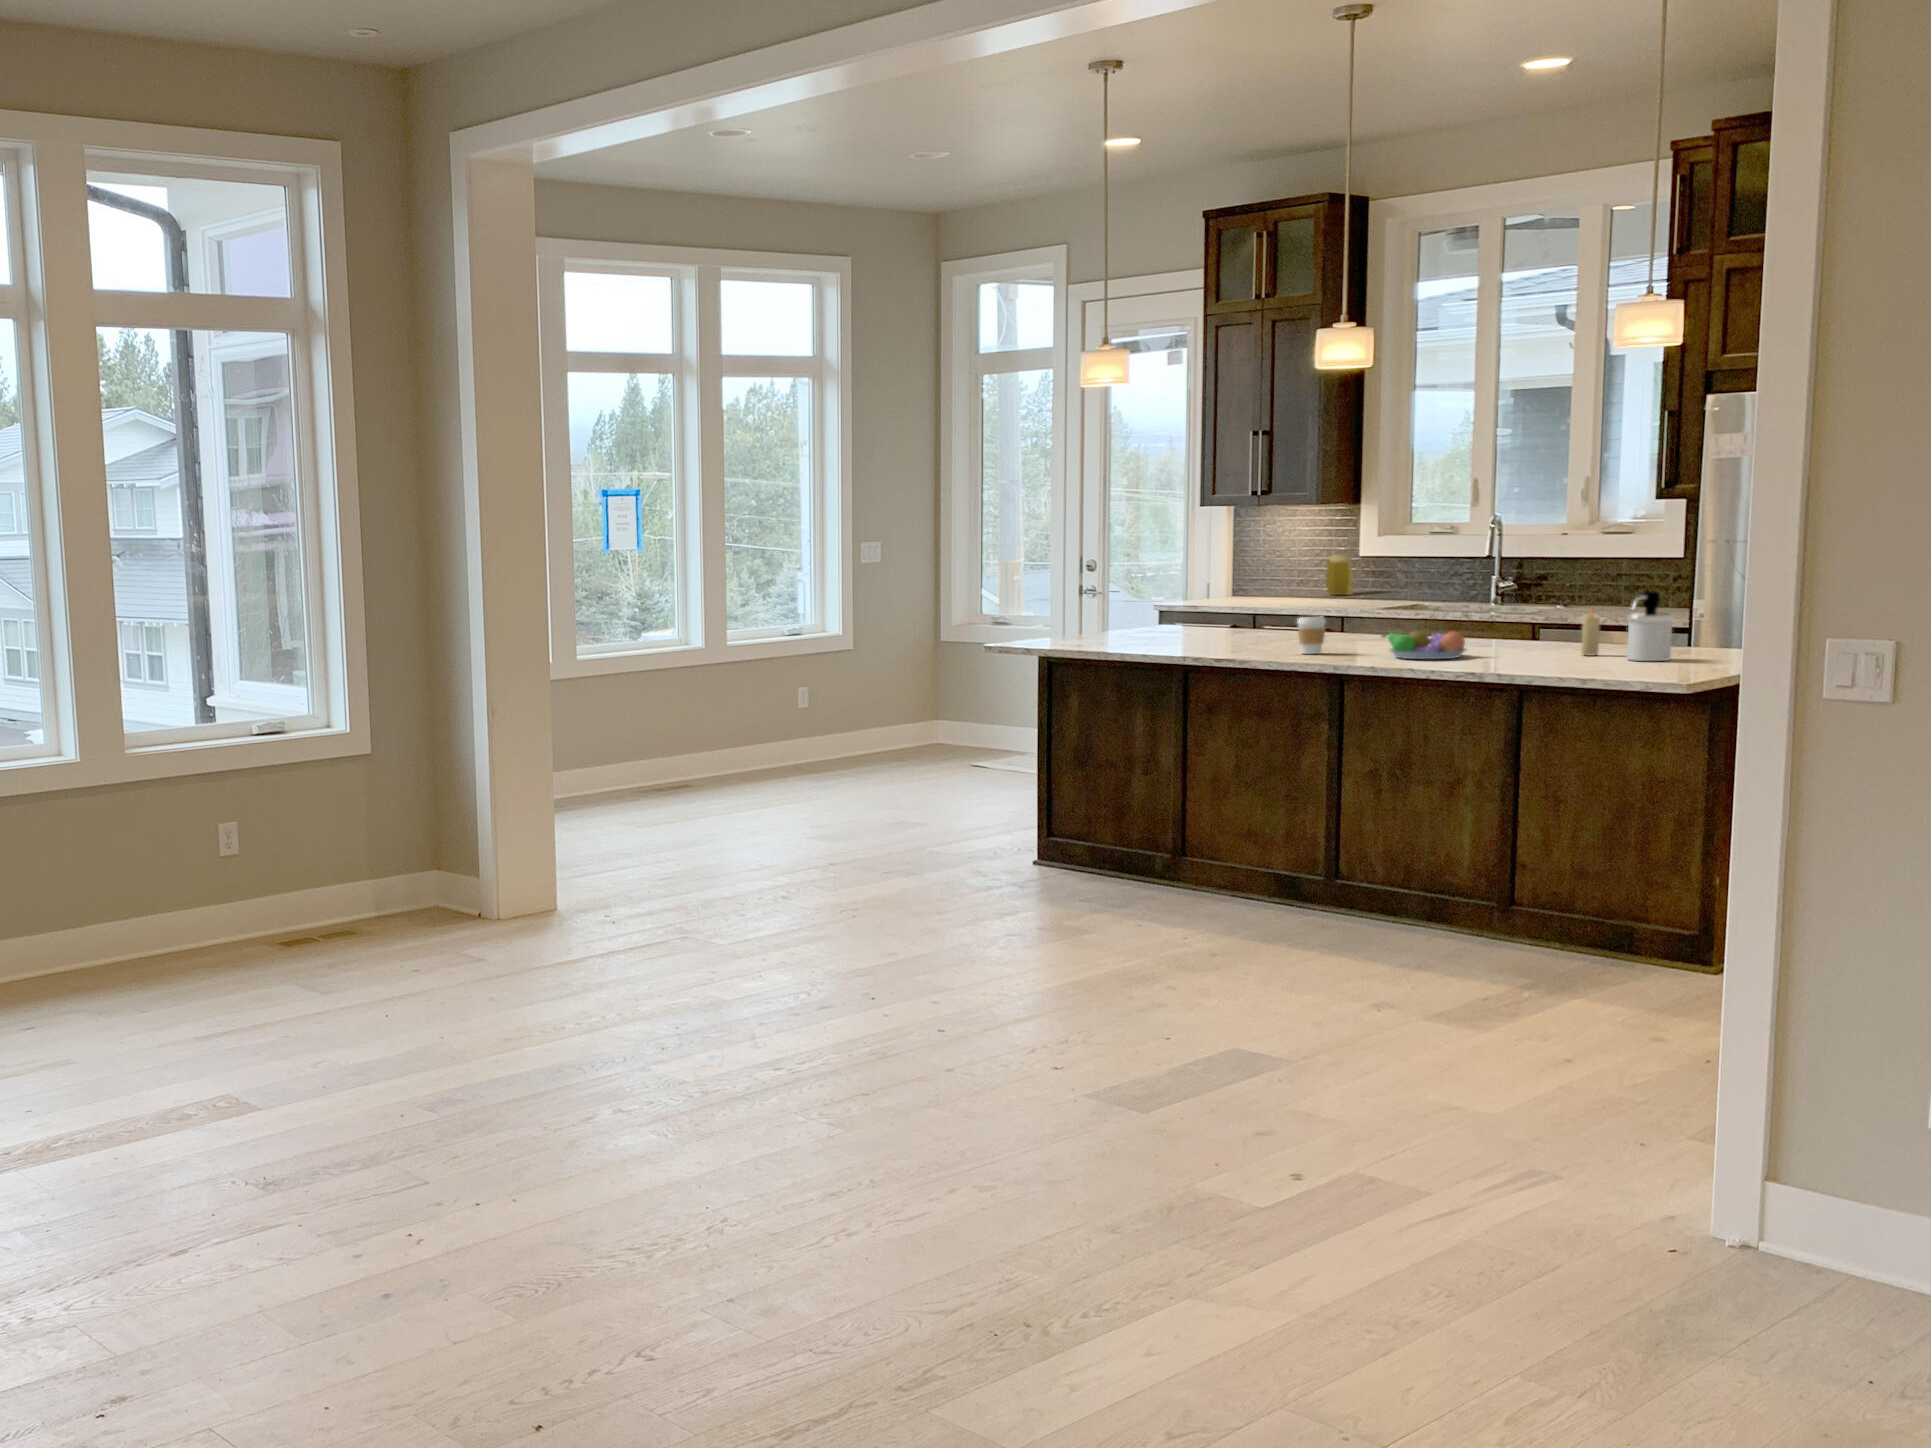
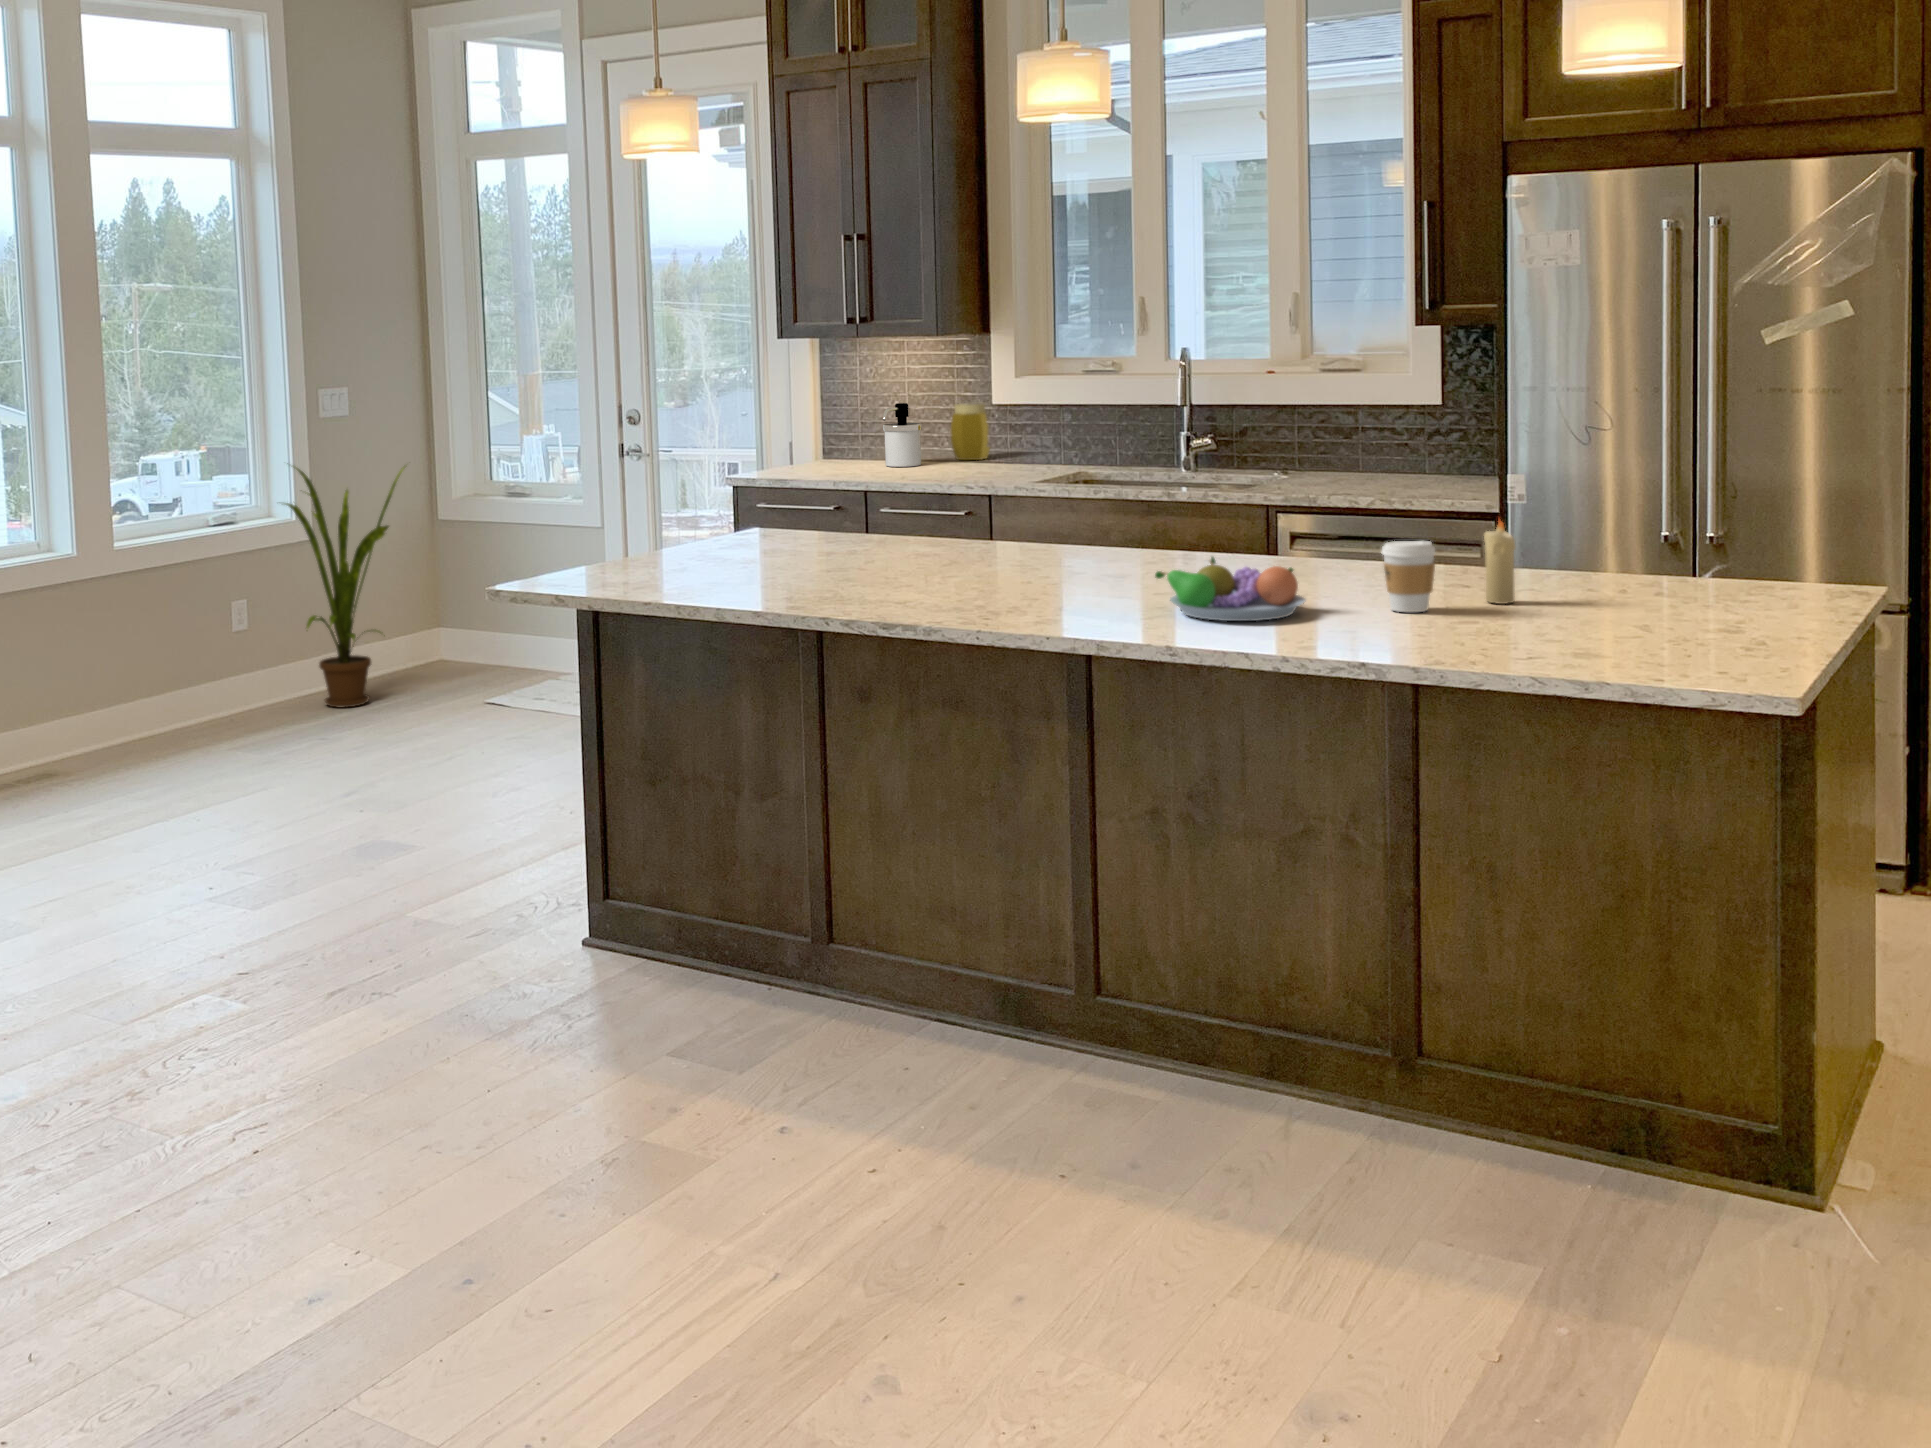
soap dispenser: present [1627,591,1674,661] -> present [883,403,922,467]
house plant: none [834,592,930,763] -> present [285,467,405,707]
coffee cup: present [1297,616,1326,654] -> present [1381,541,1435,612]

